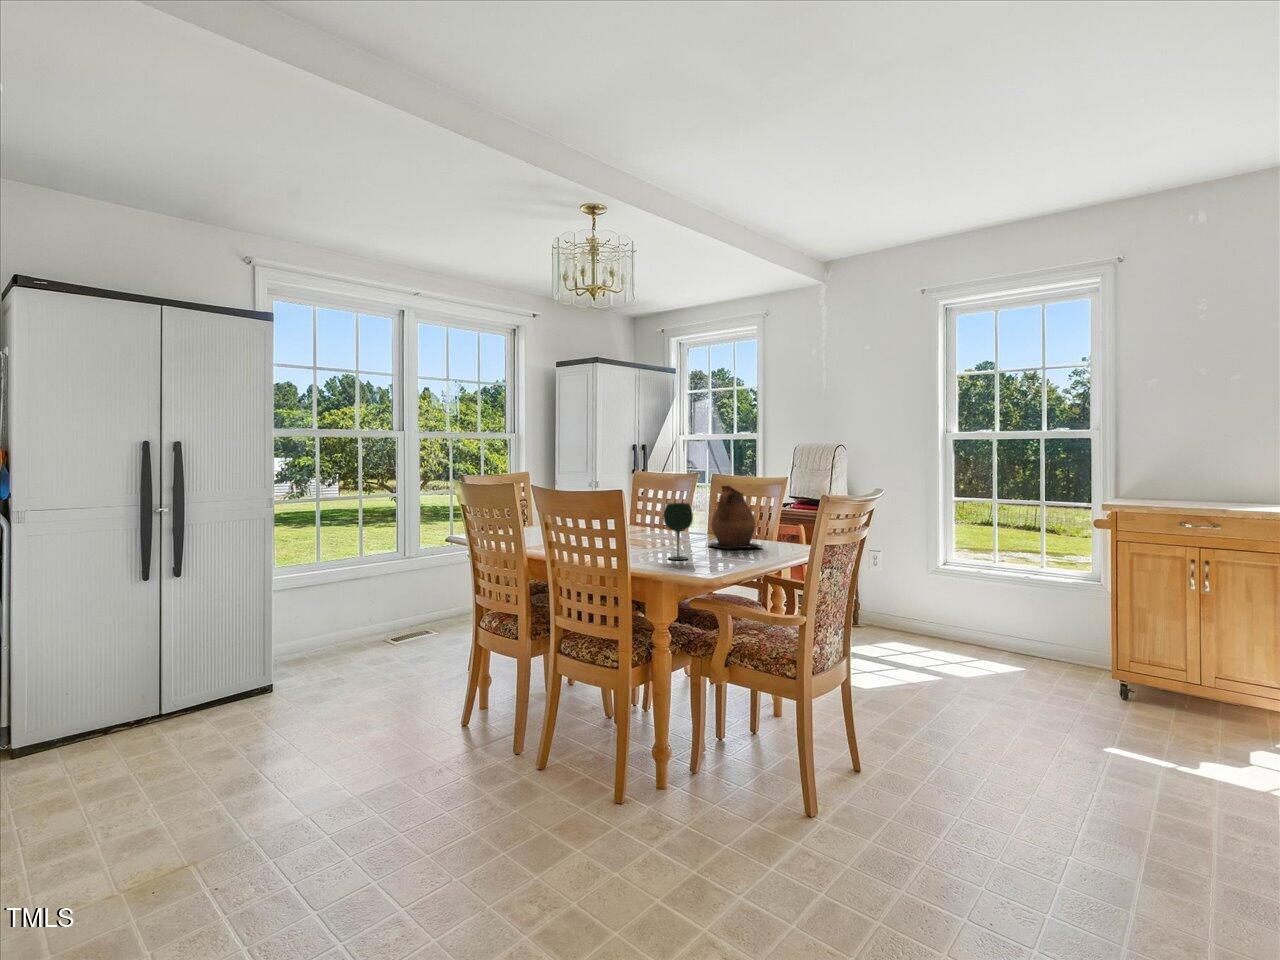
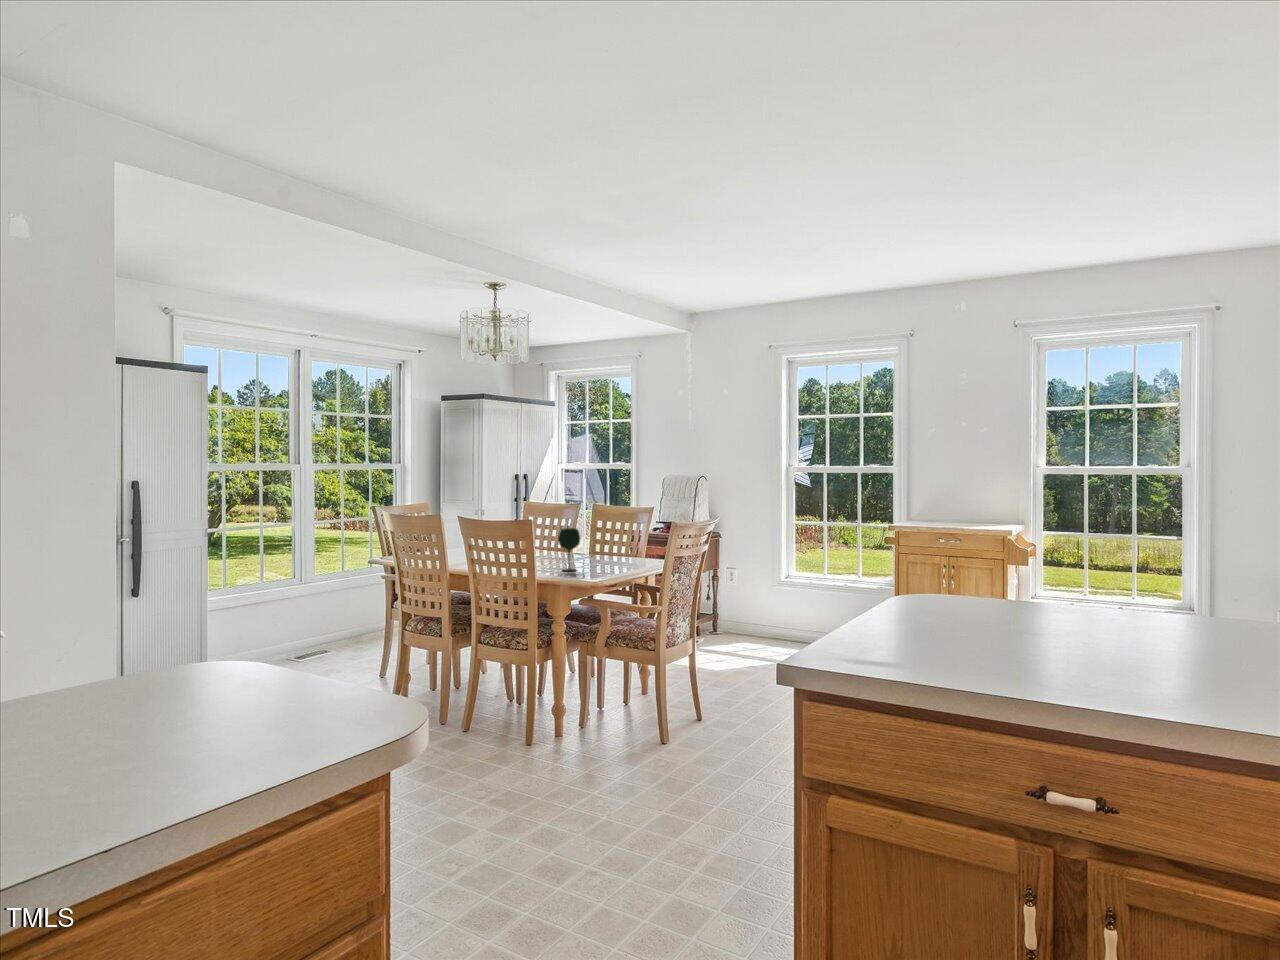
ceramic pitcher: present [710,485,762,548] -> none [588,514,634,563]

